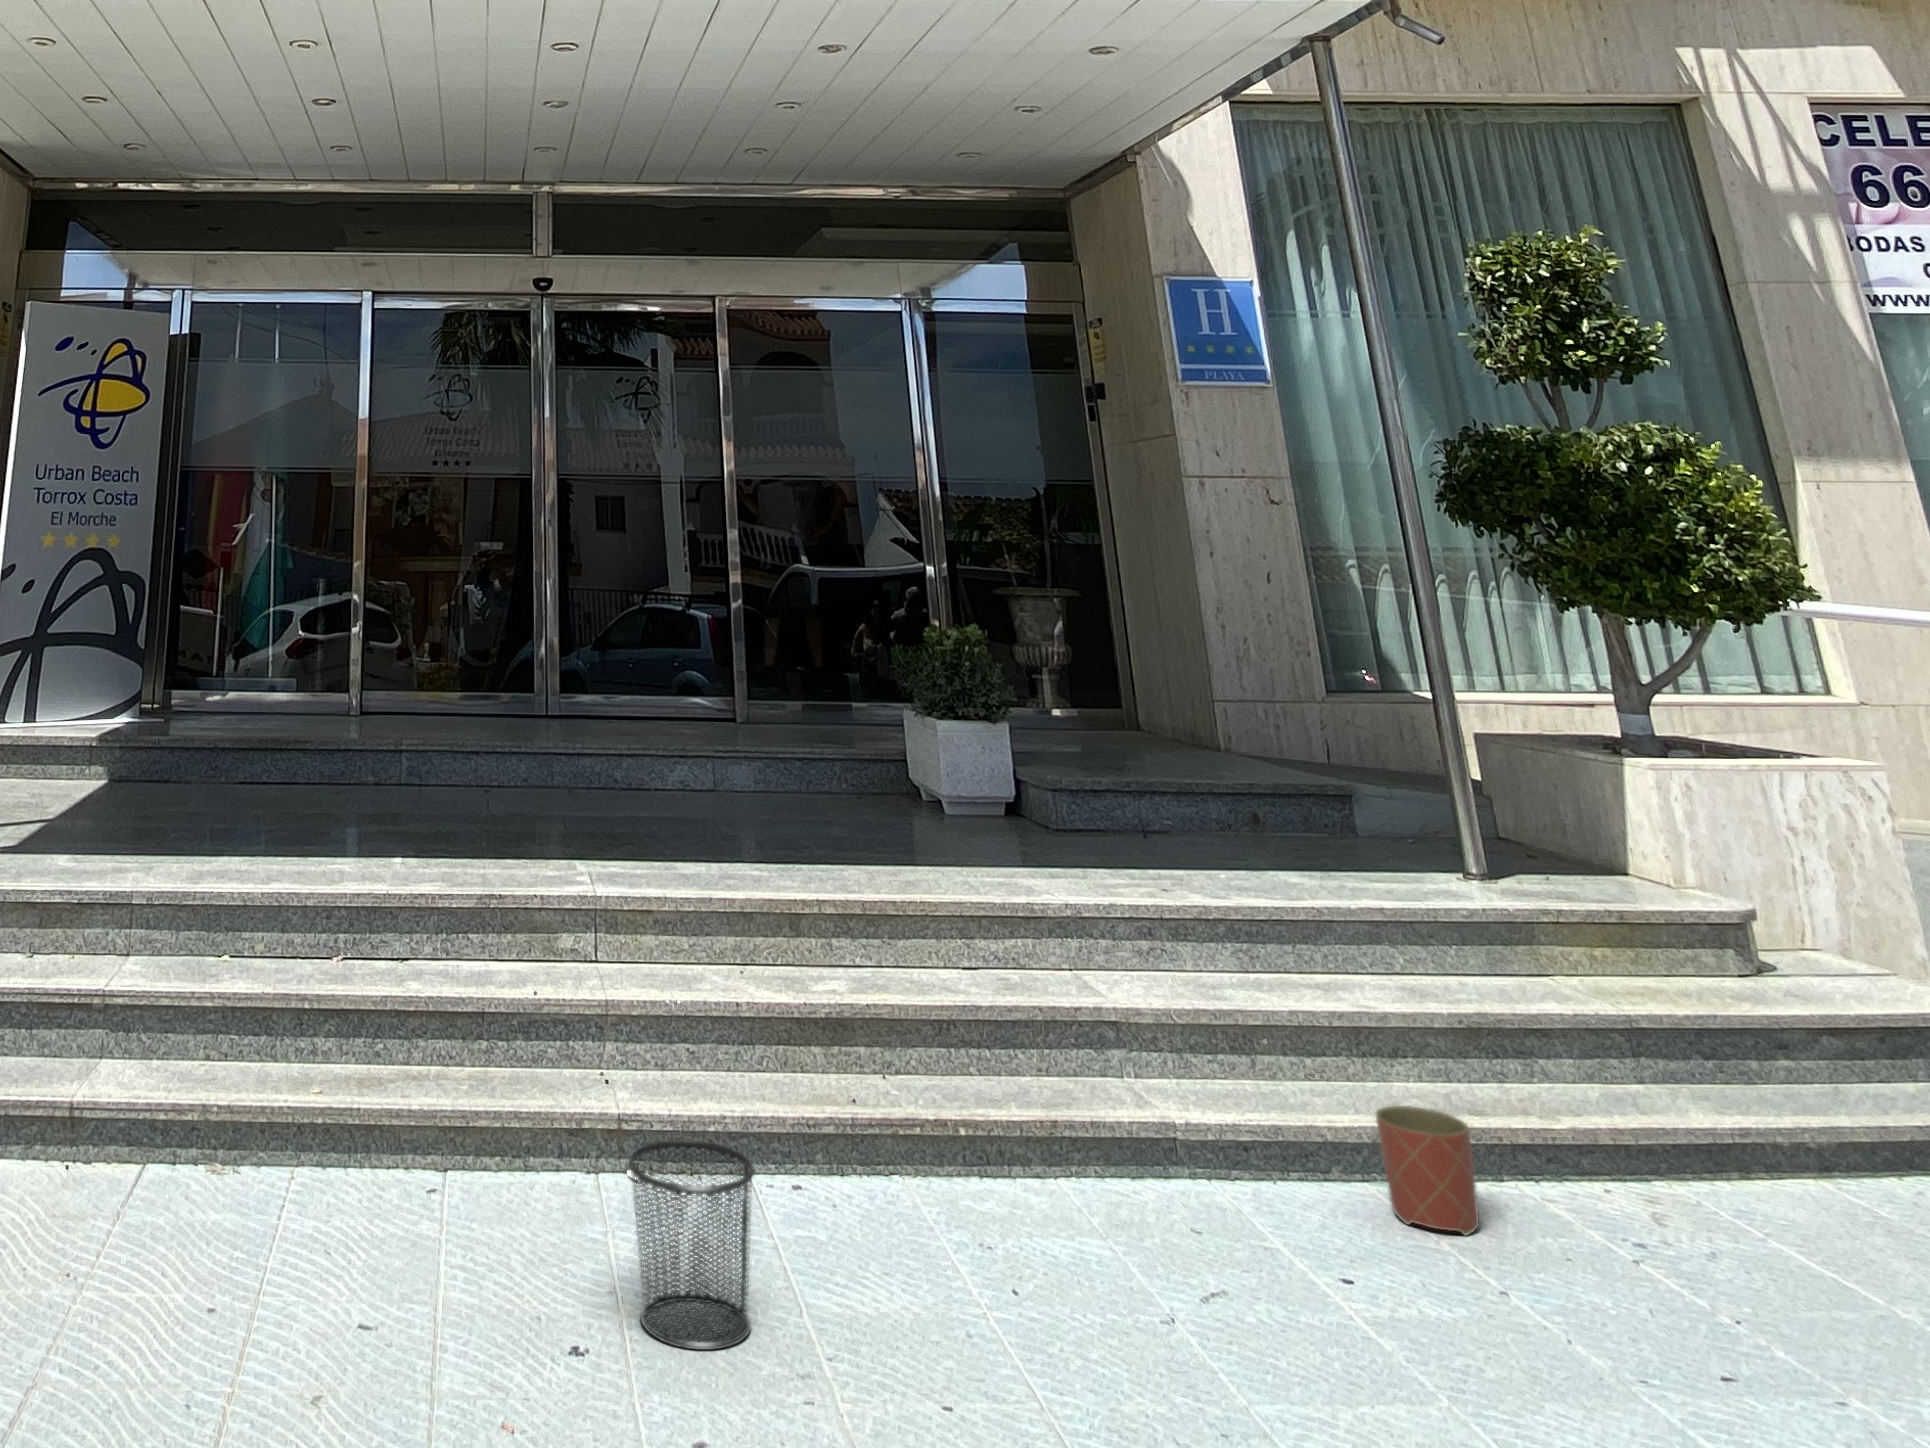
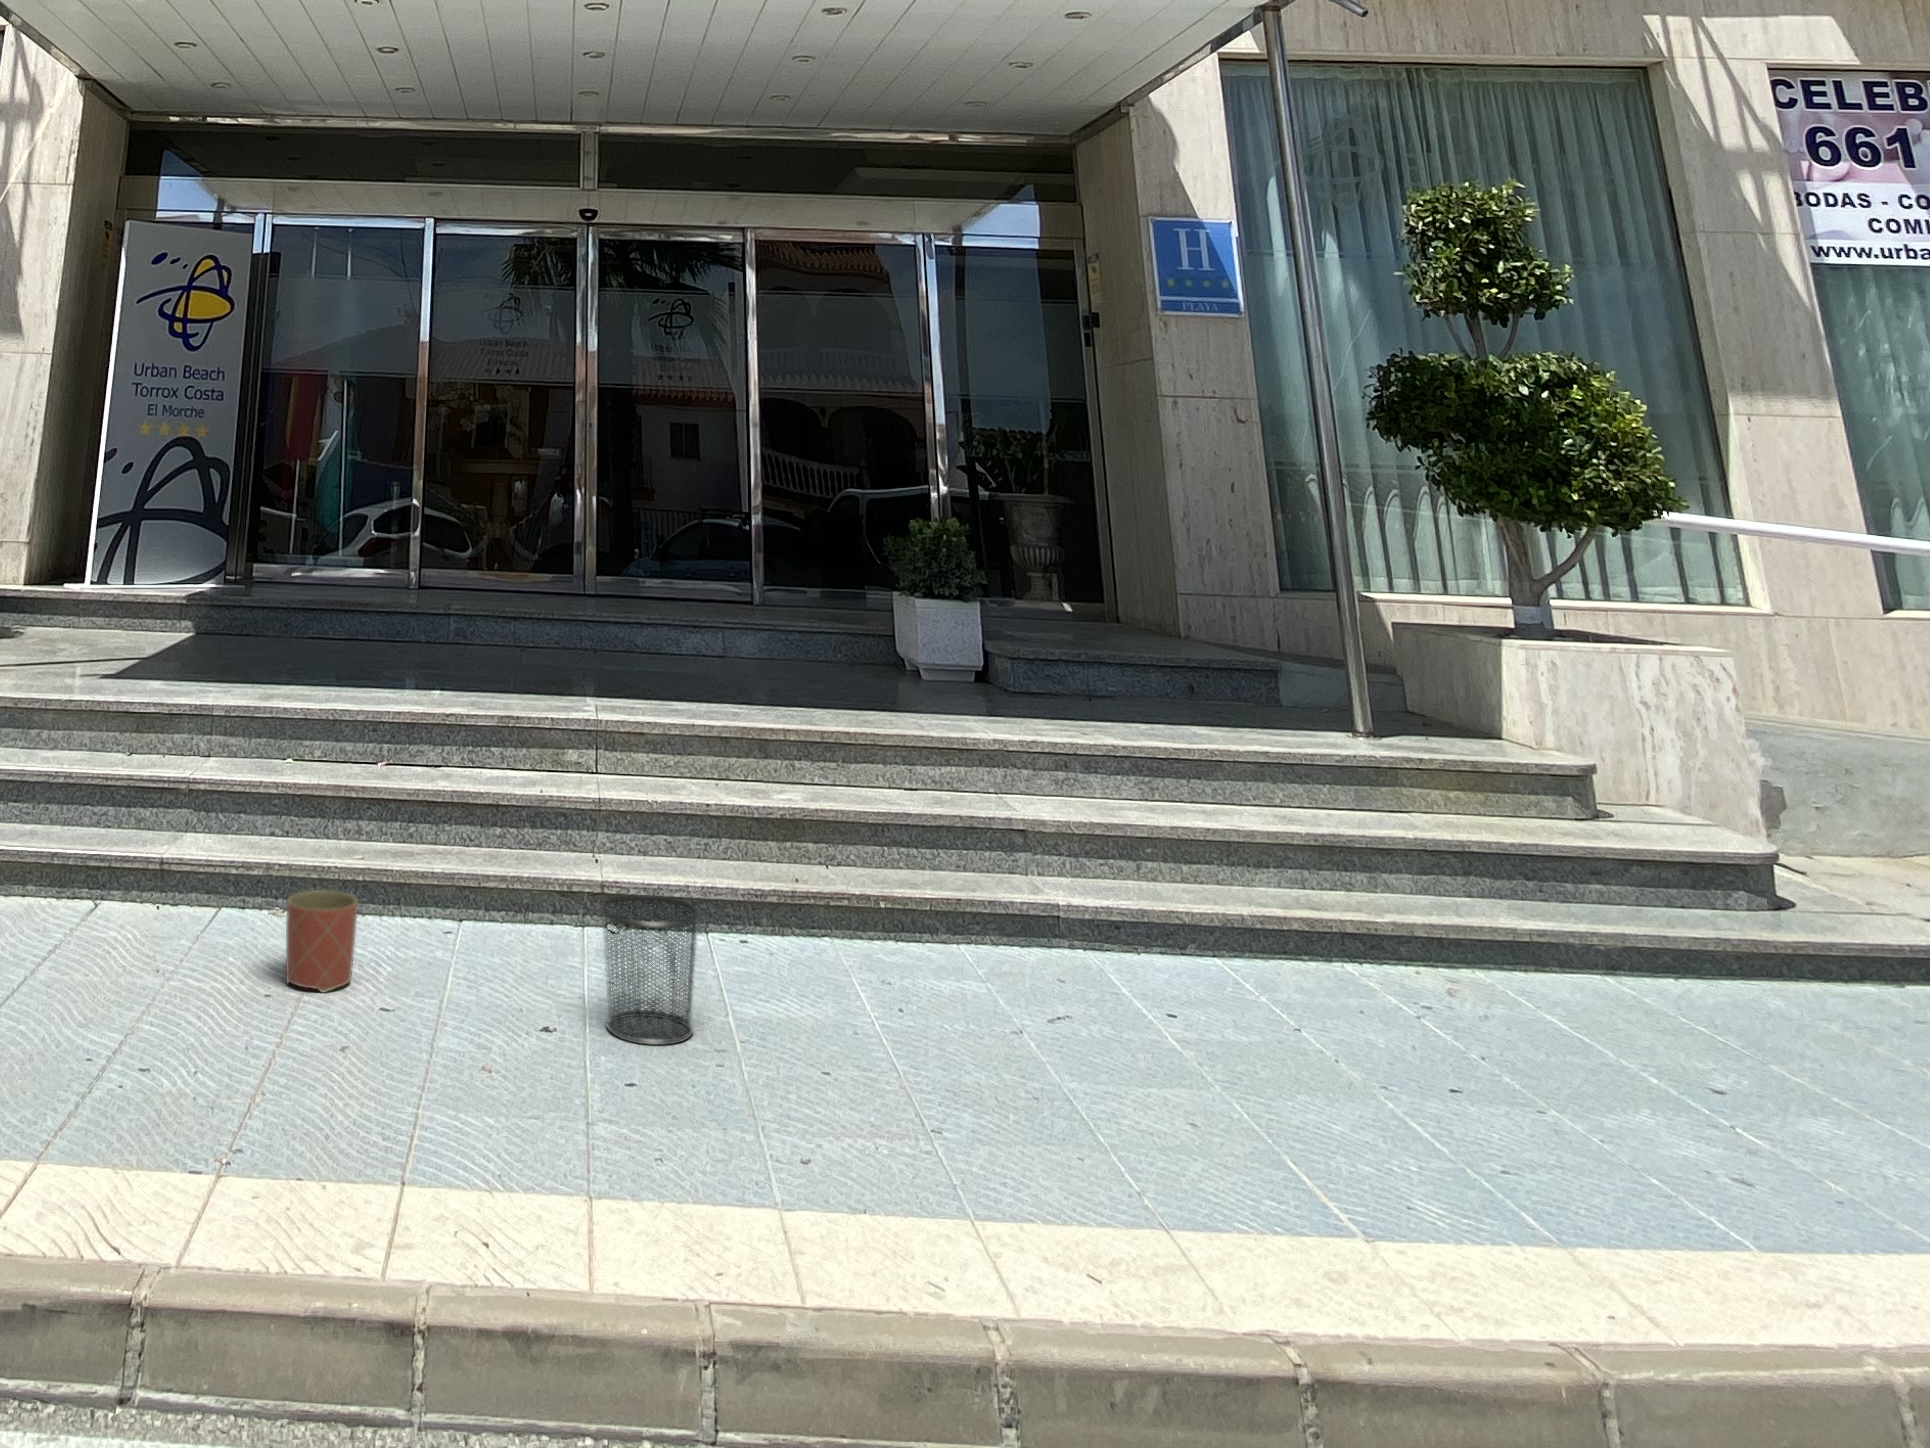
planter: present [1376,1106,1479,1235] -> present [286,890,358,993]

